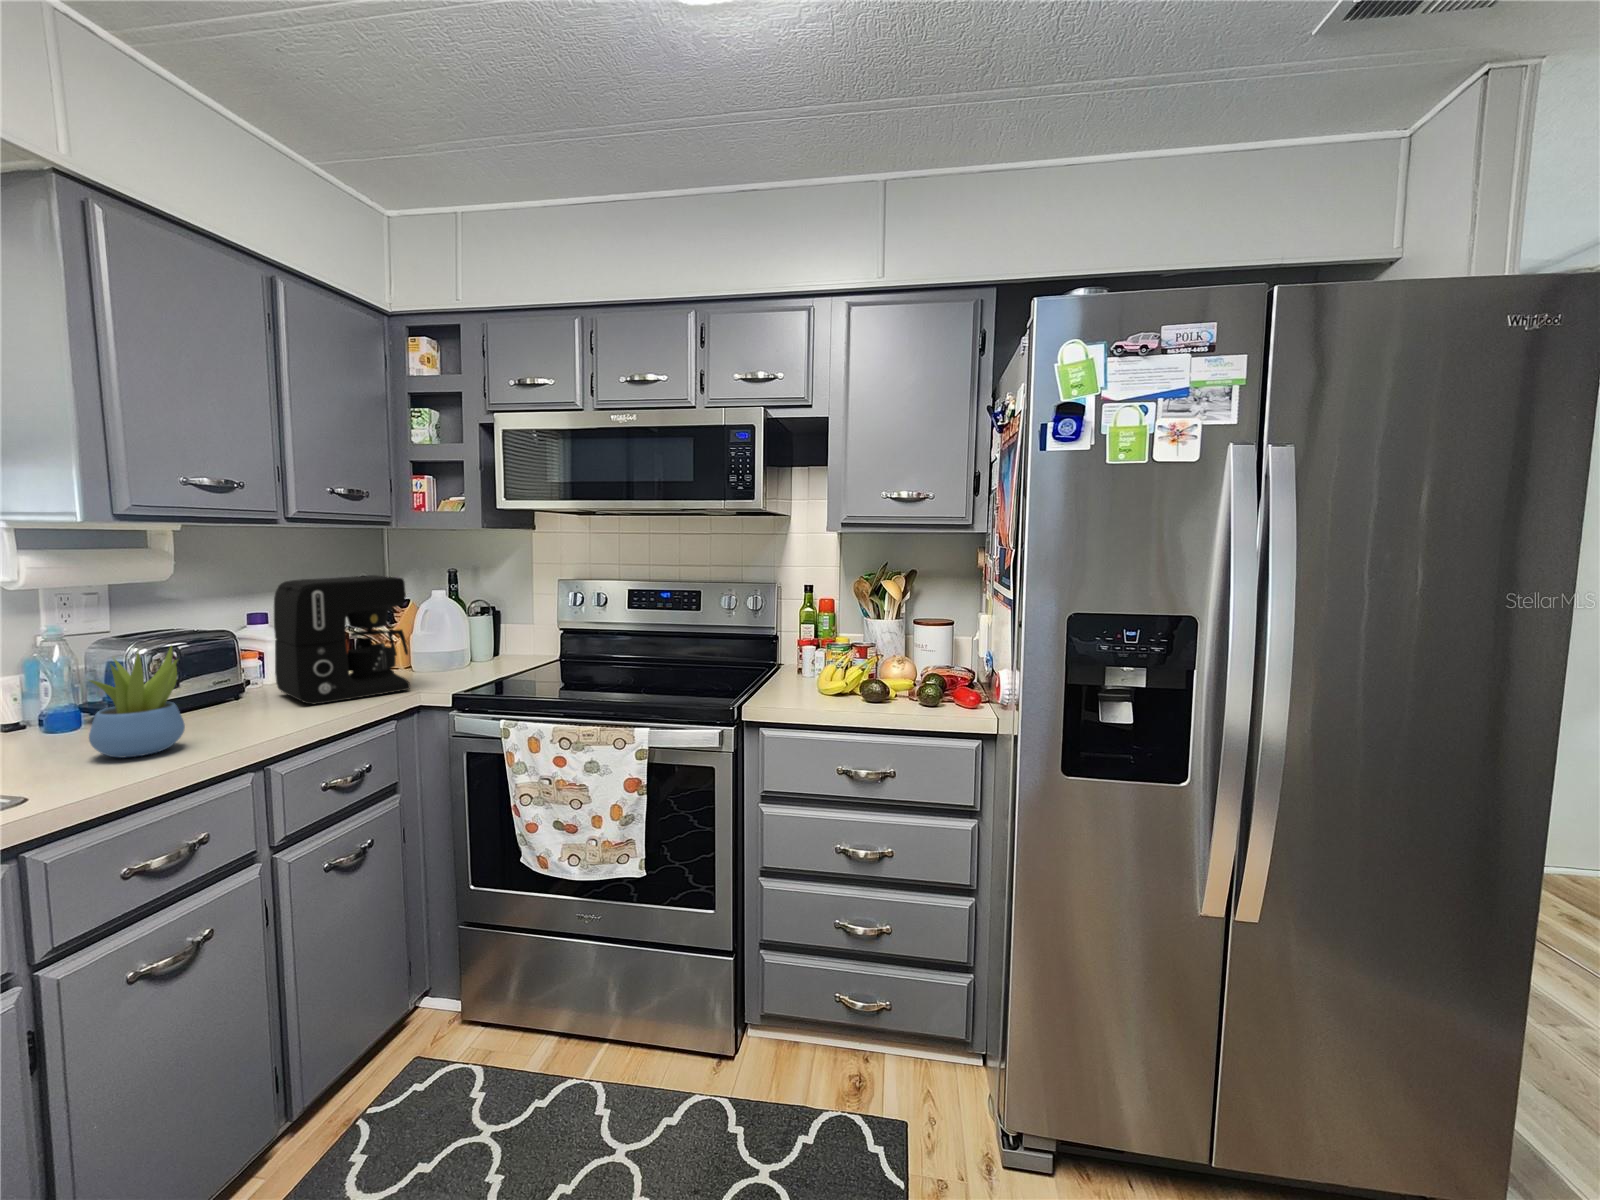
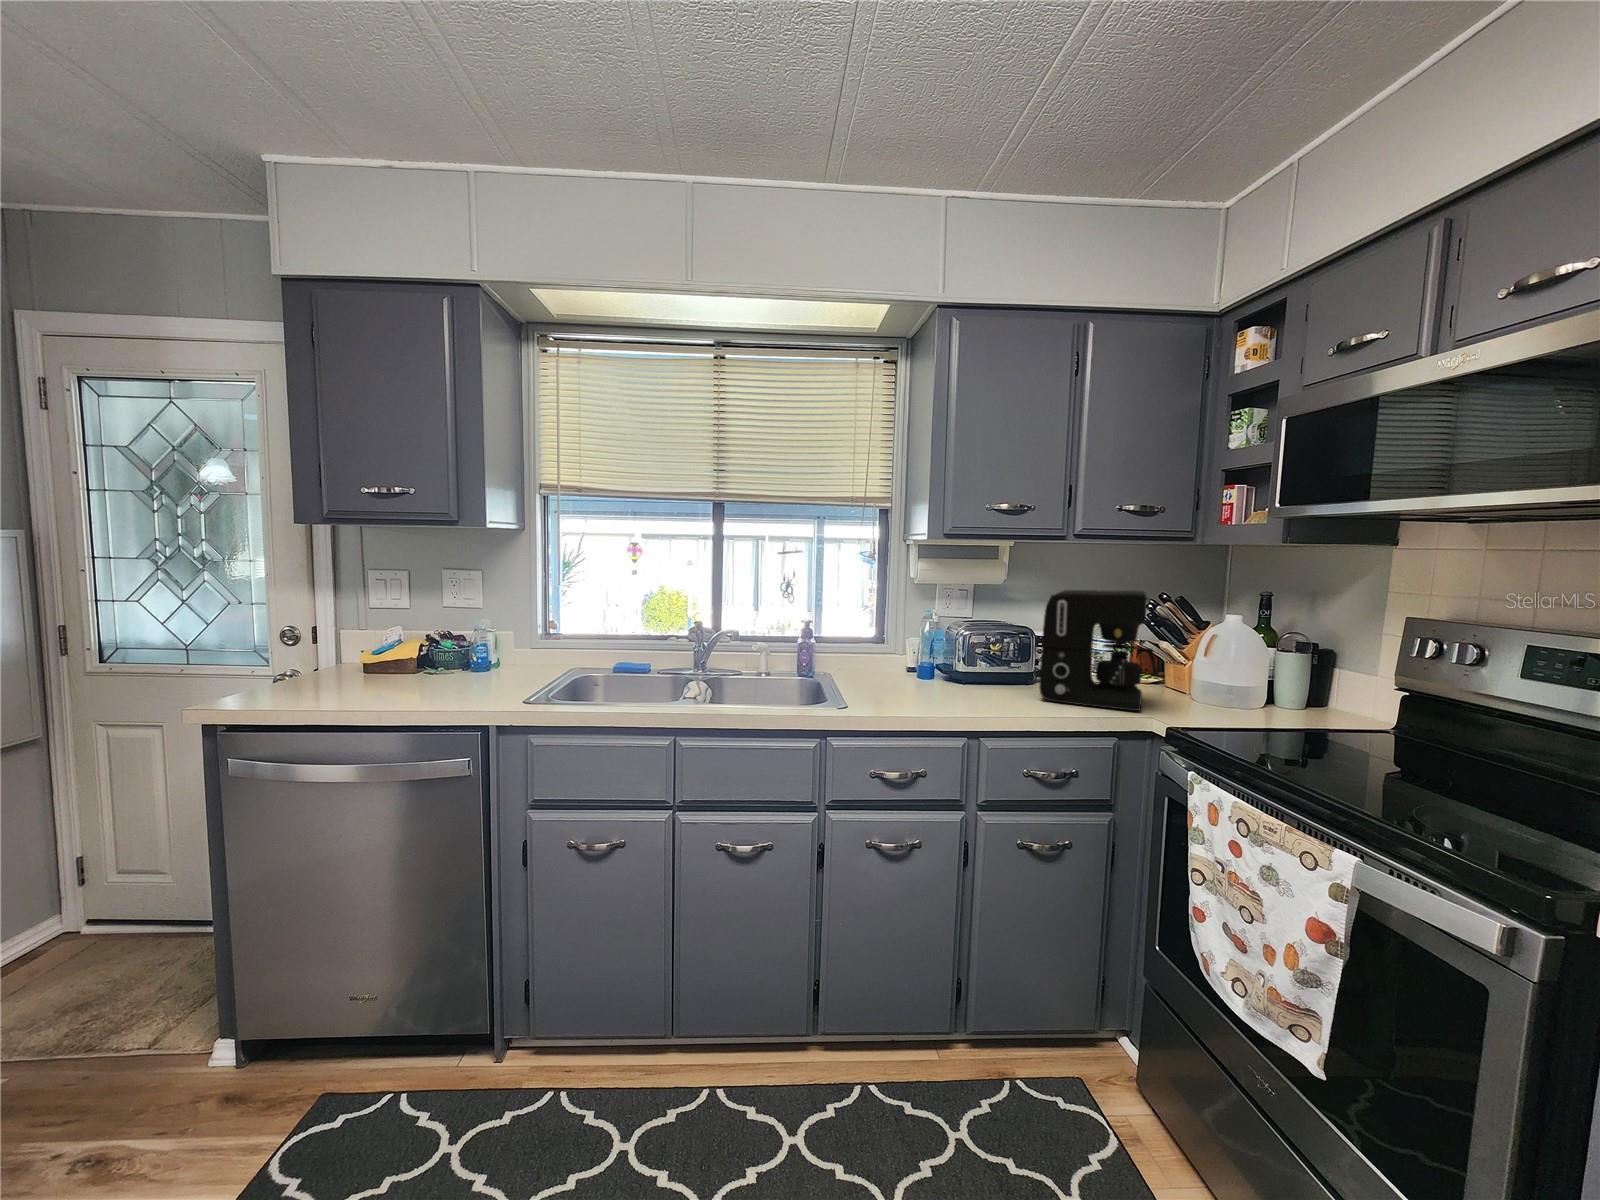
succulent plant: present [89,646,185,758] -> none [887,628,936,703]

